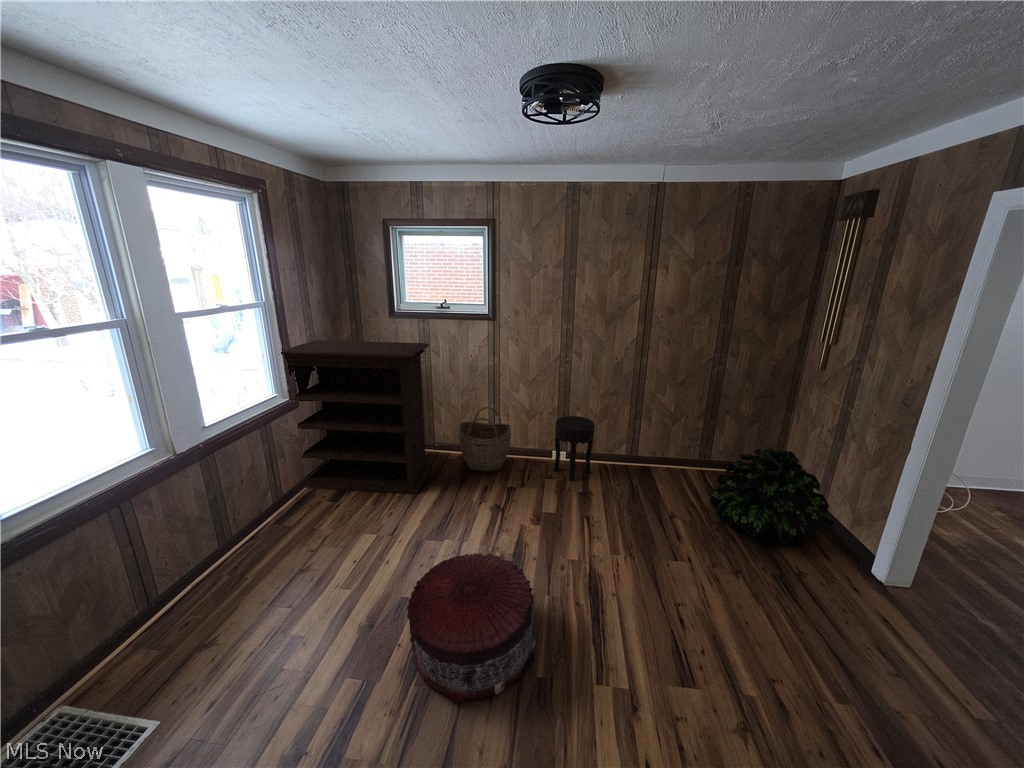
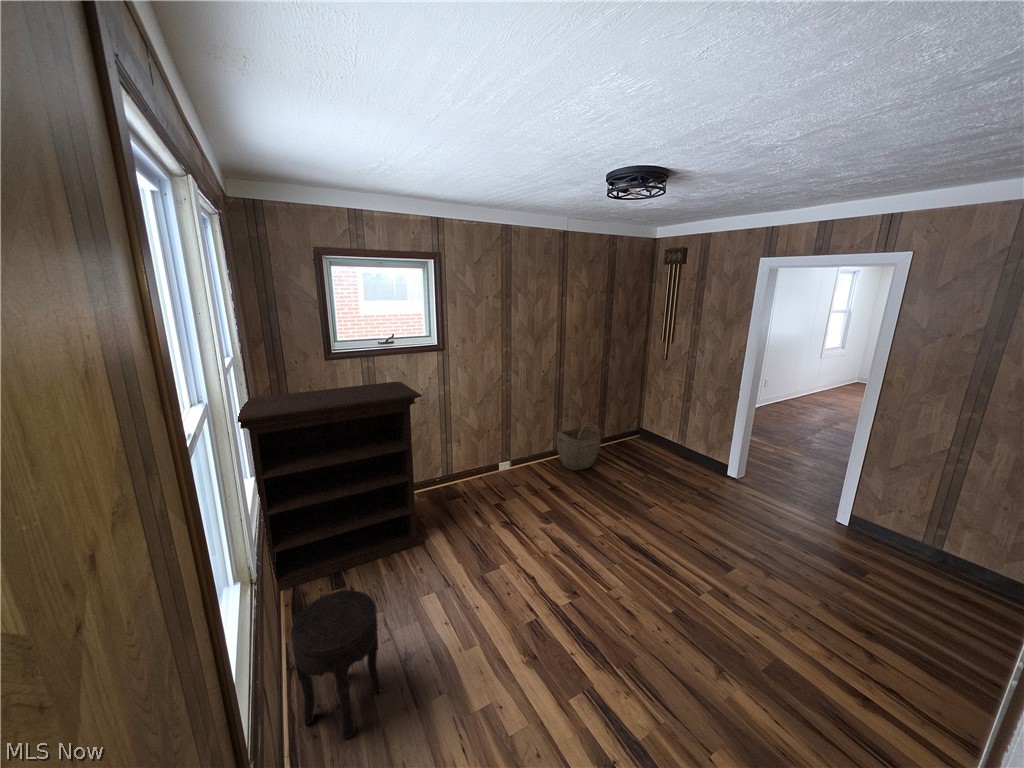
woven basket: present [459,407,511,472] -> present [556,415,601,471]
side table: present [554,416,595,481] -> present [291,590,381,739]
potted plant: present [710,448,834,543] -> none [630,417,704,478]
pouf: present [407,553,536,703] -> none [563,544,672,660]

